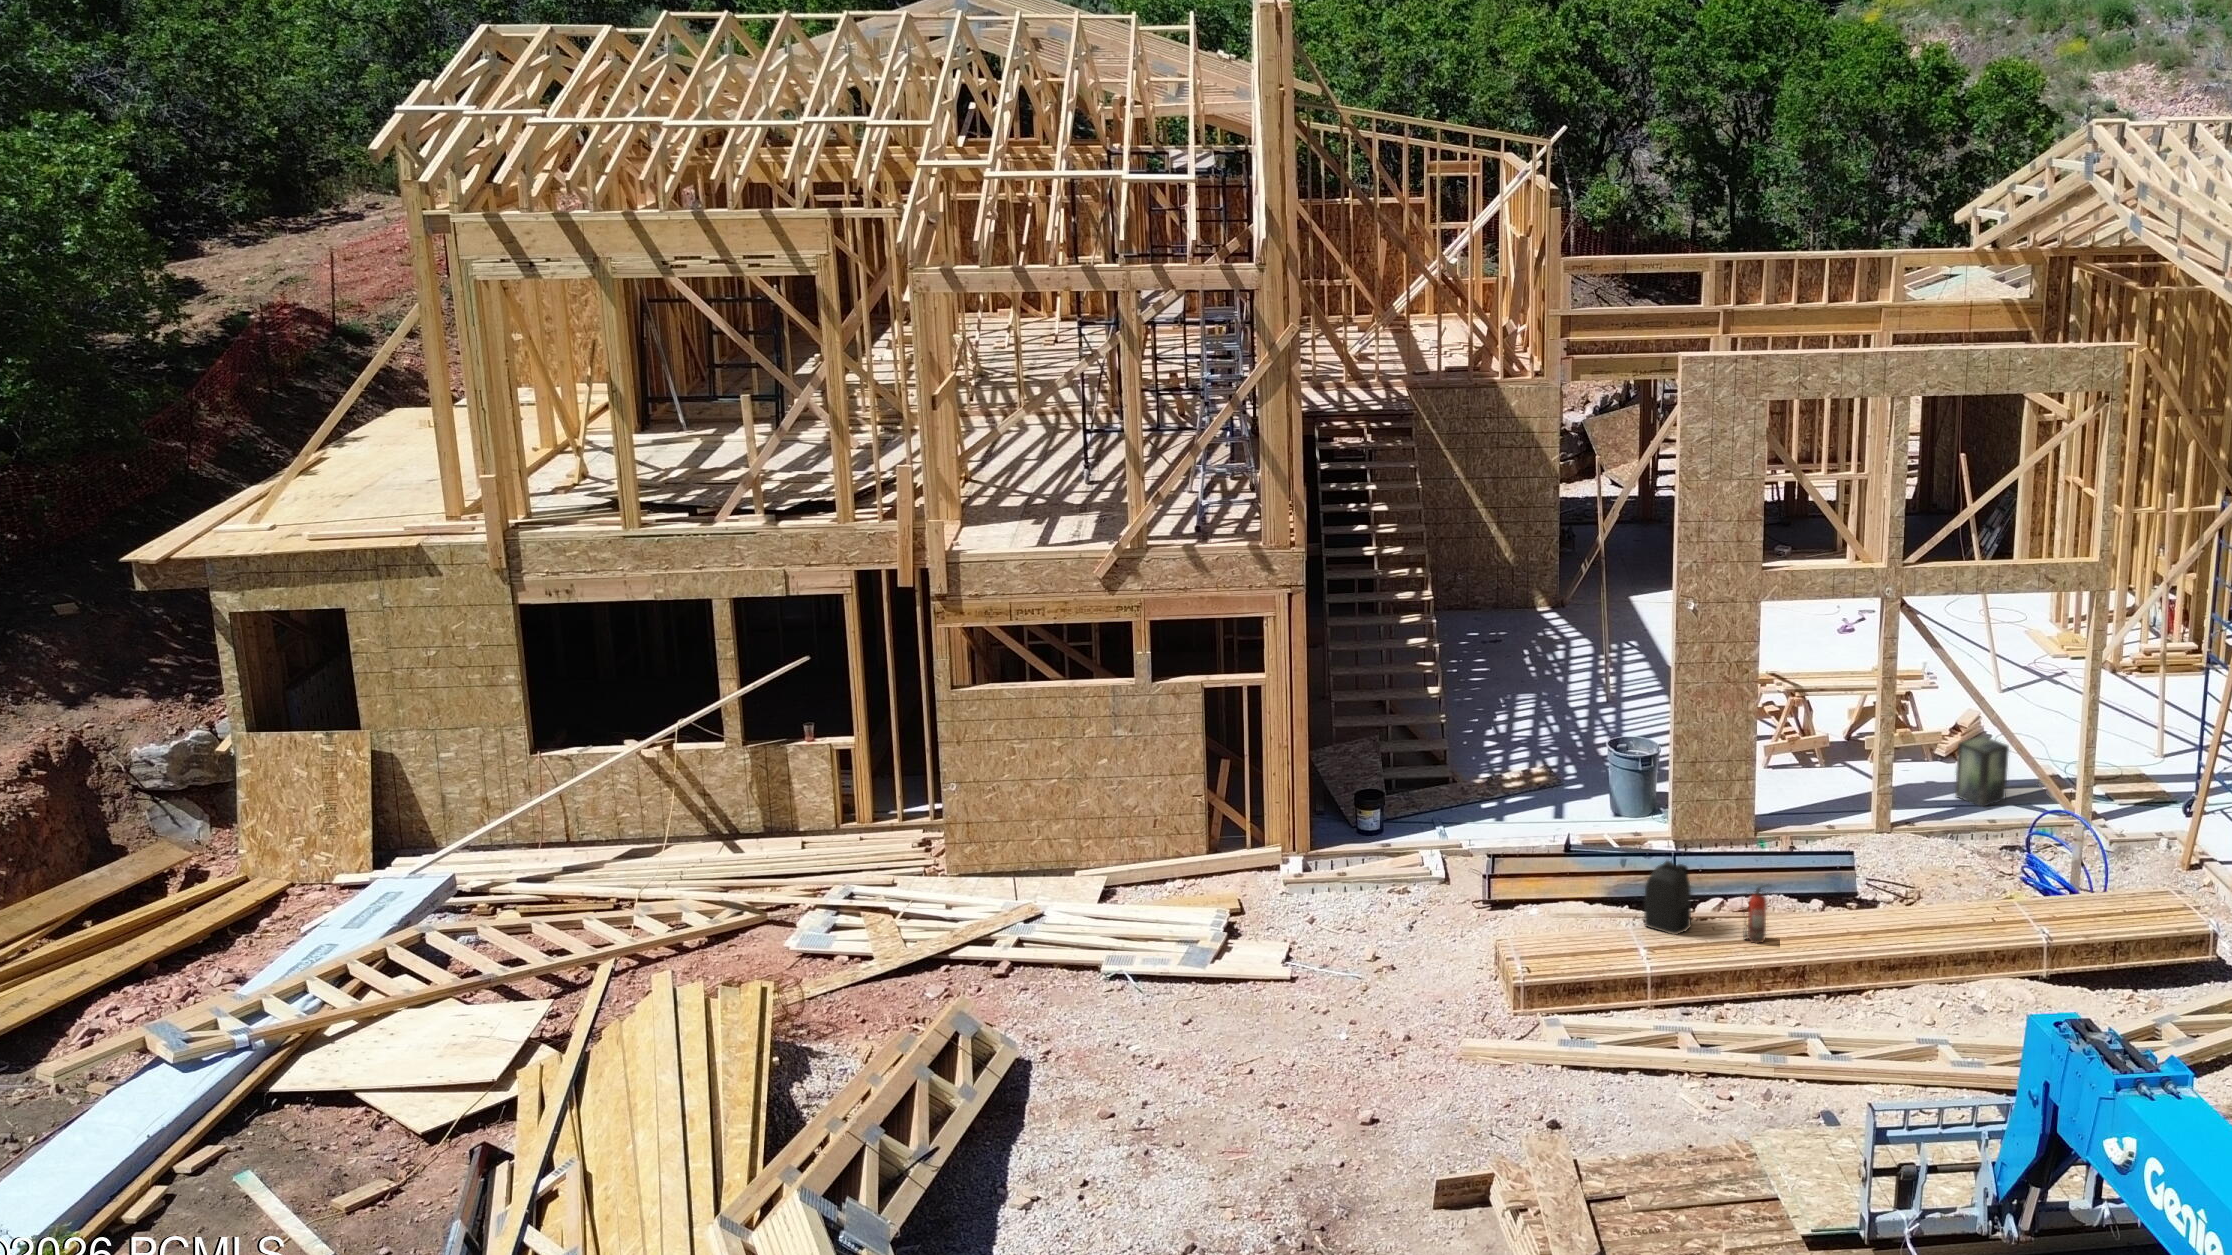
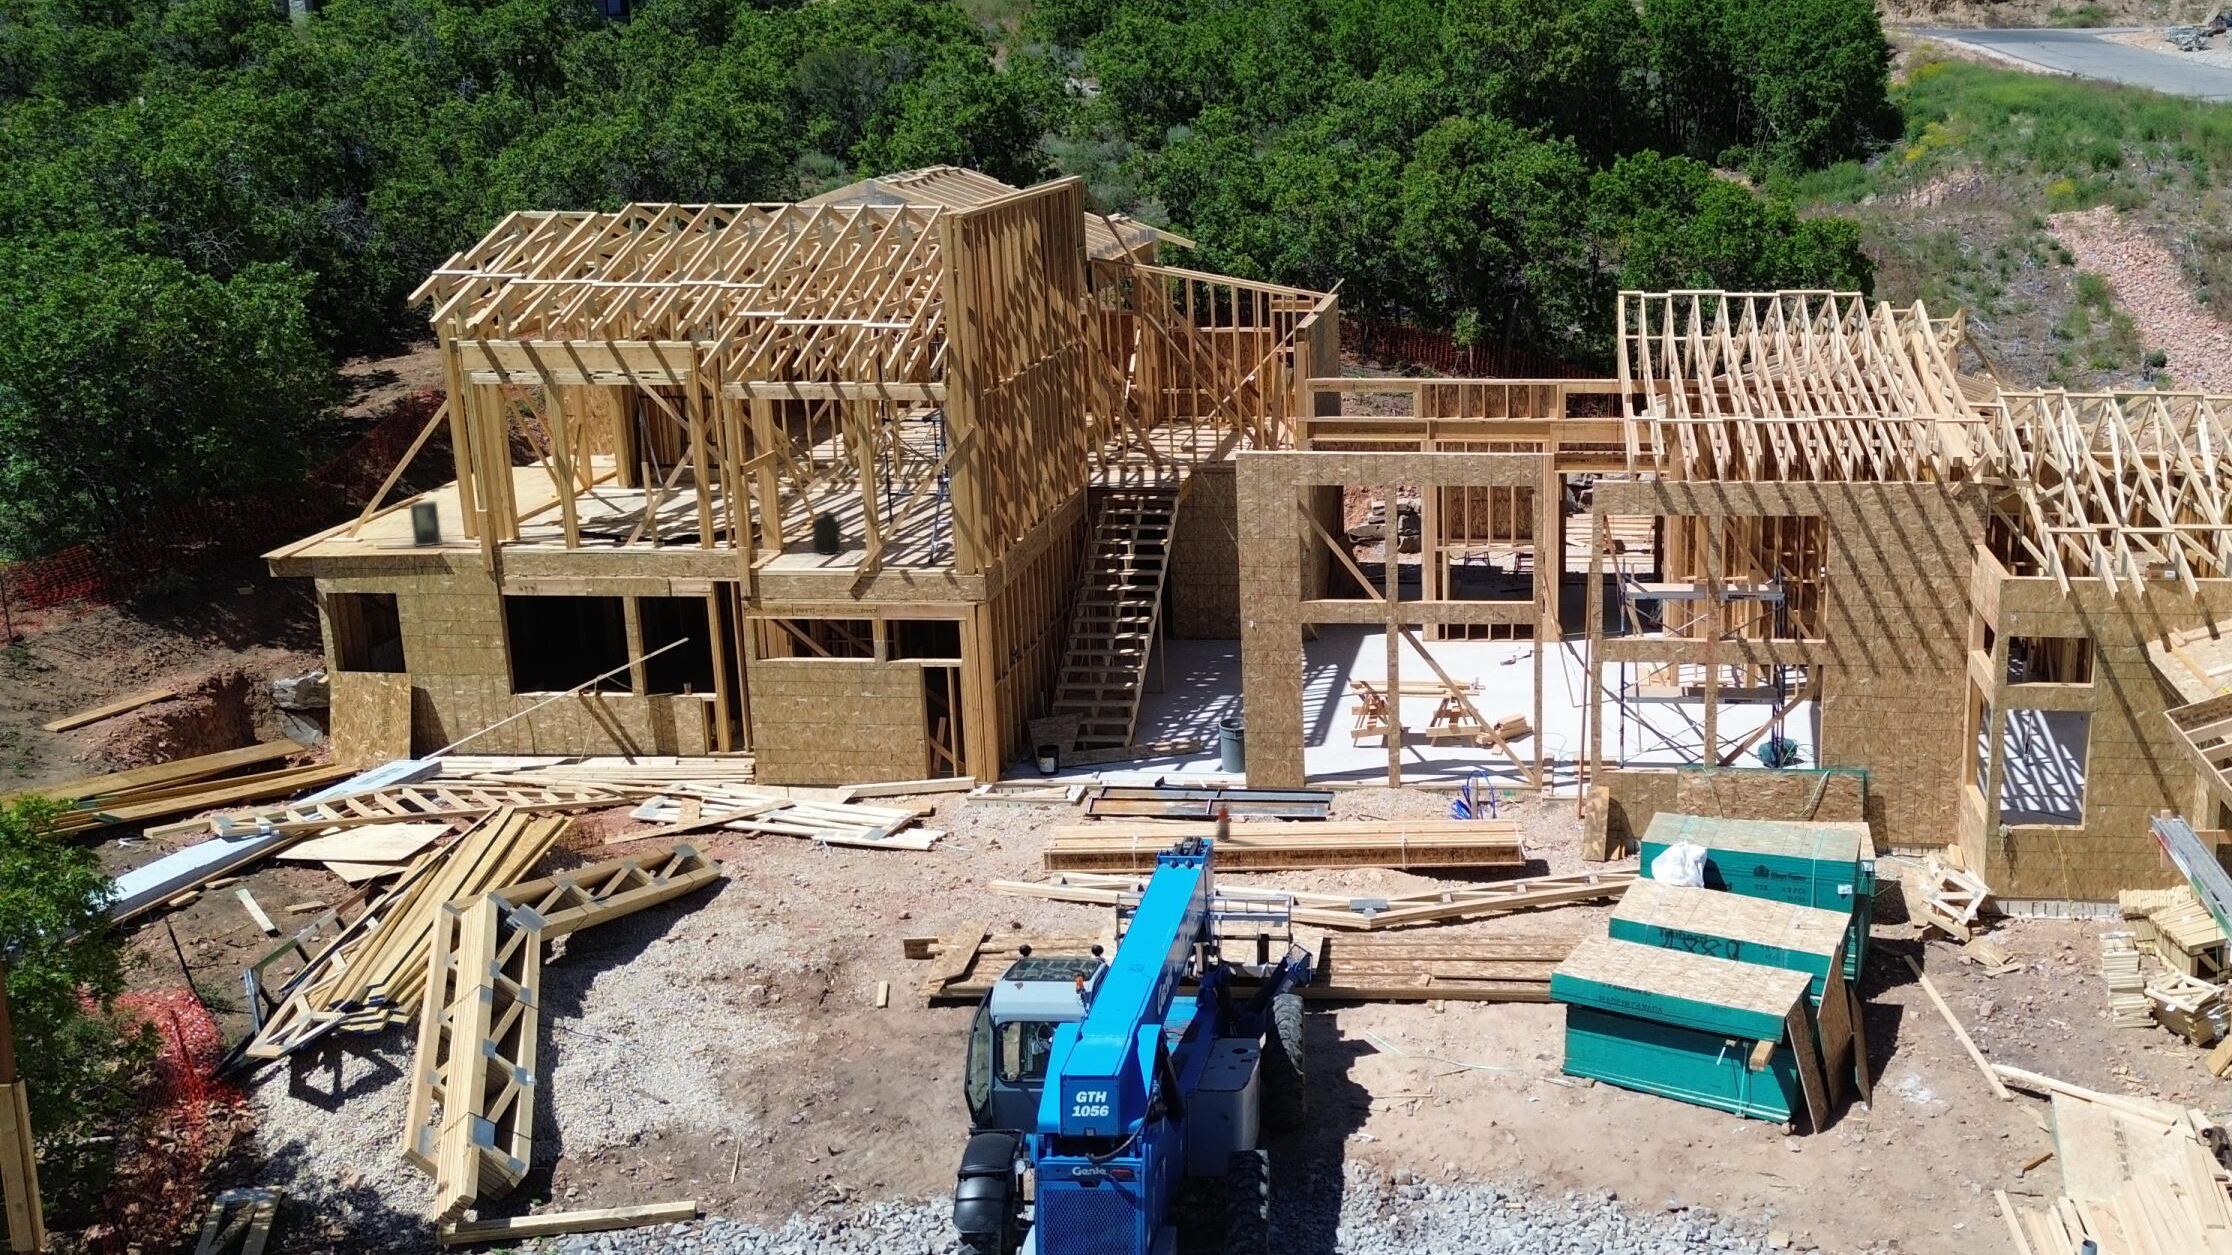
storage box: present [1955,736,2009,807] -> present [410,501,442,547]
backpack: present [1644,861,1691,935] -> present [813,512,841,555]

